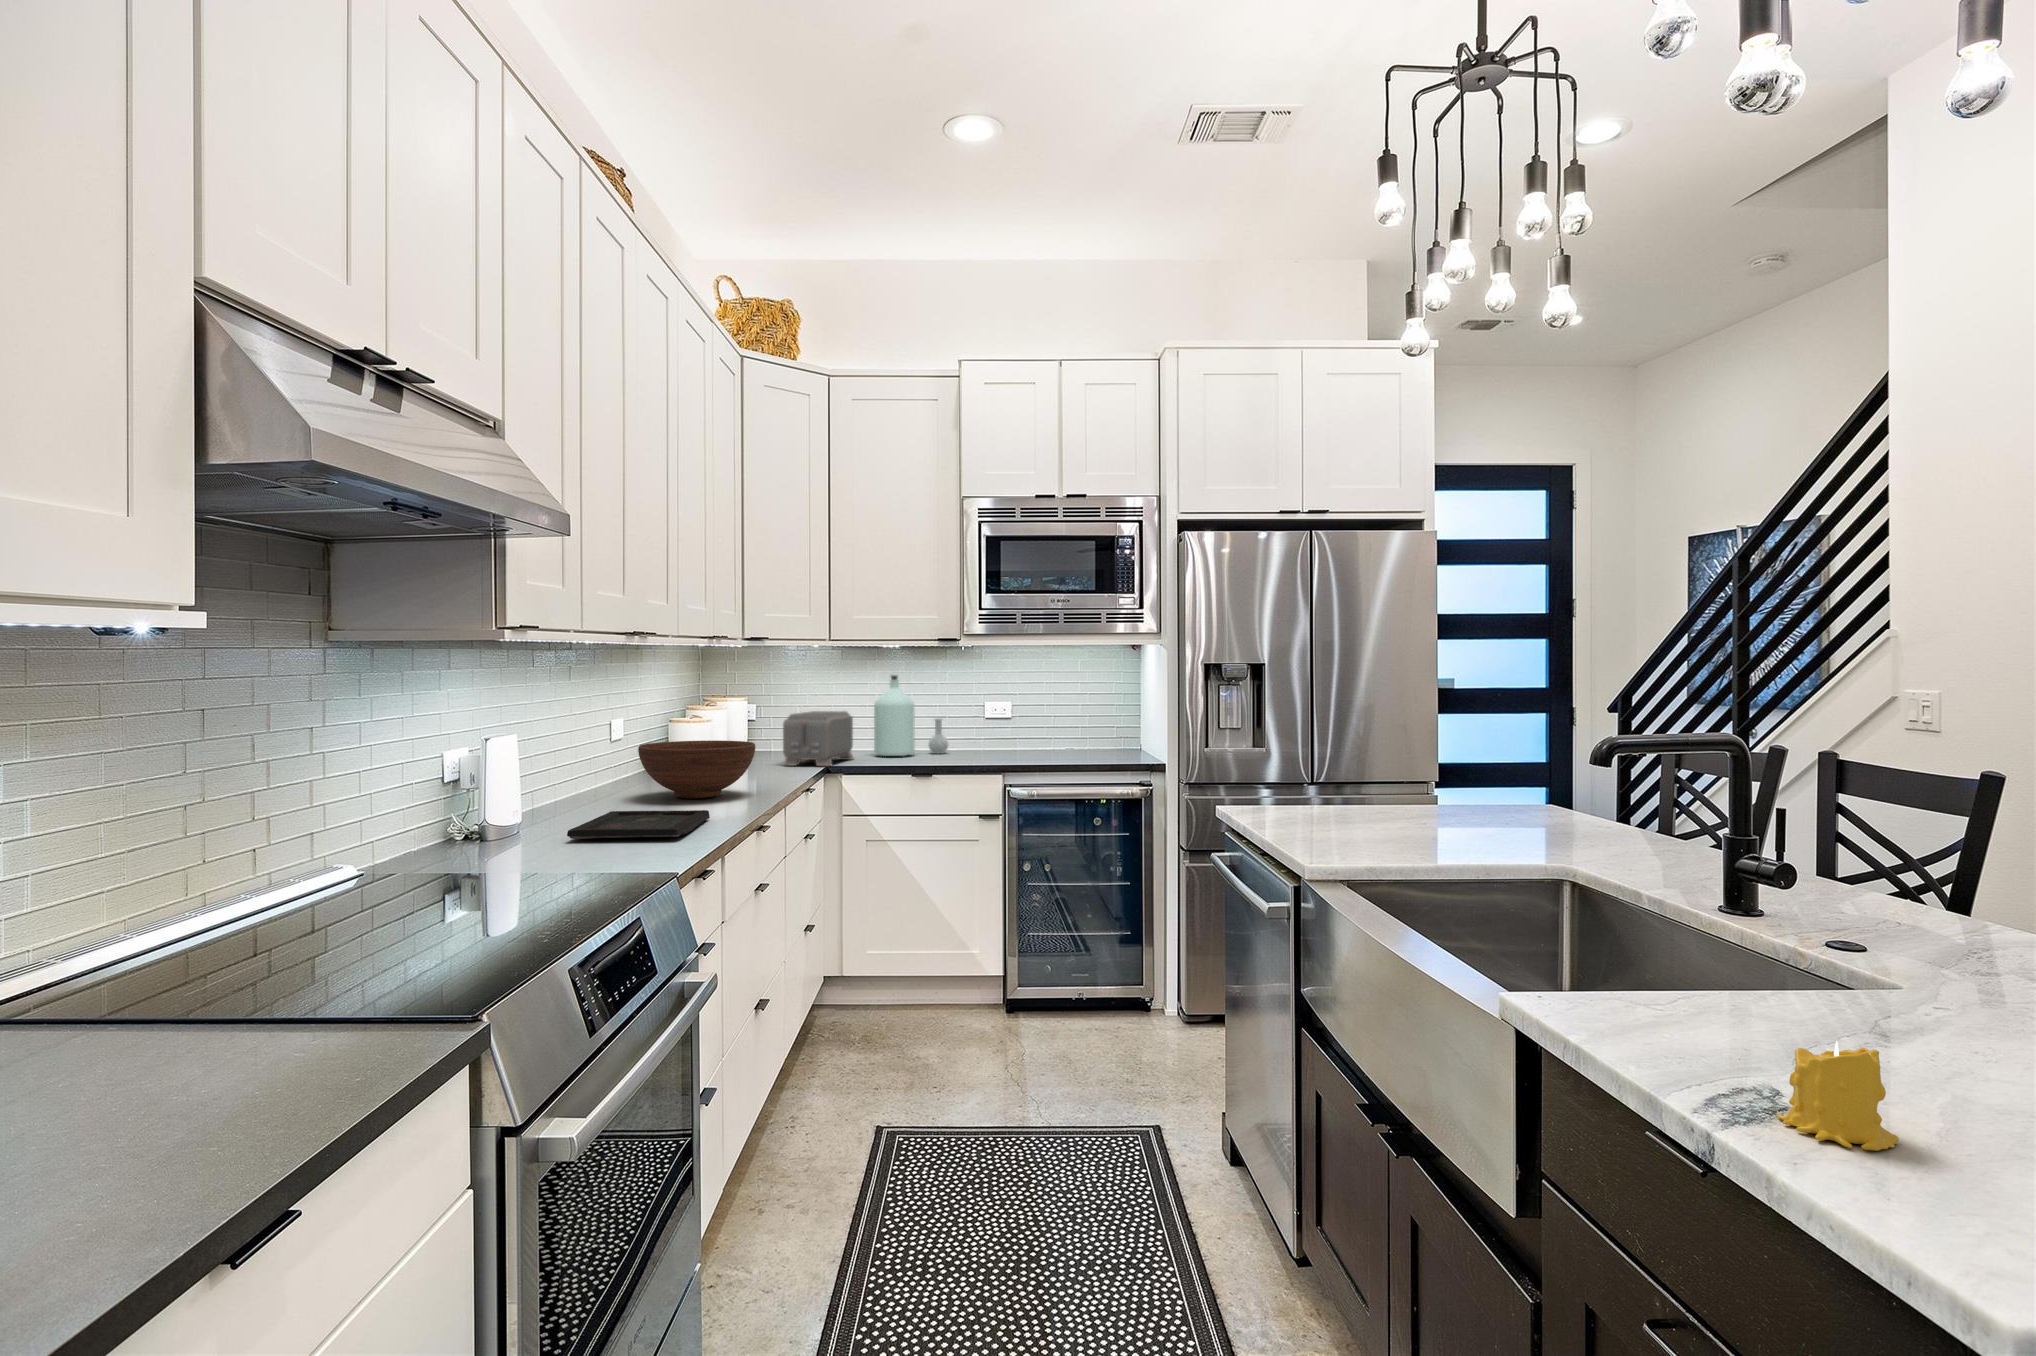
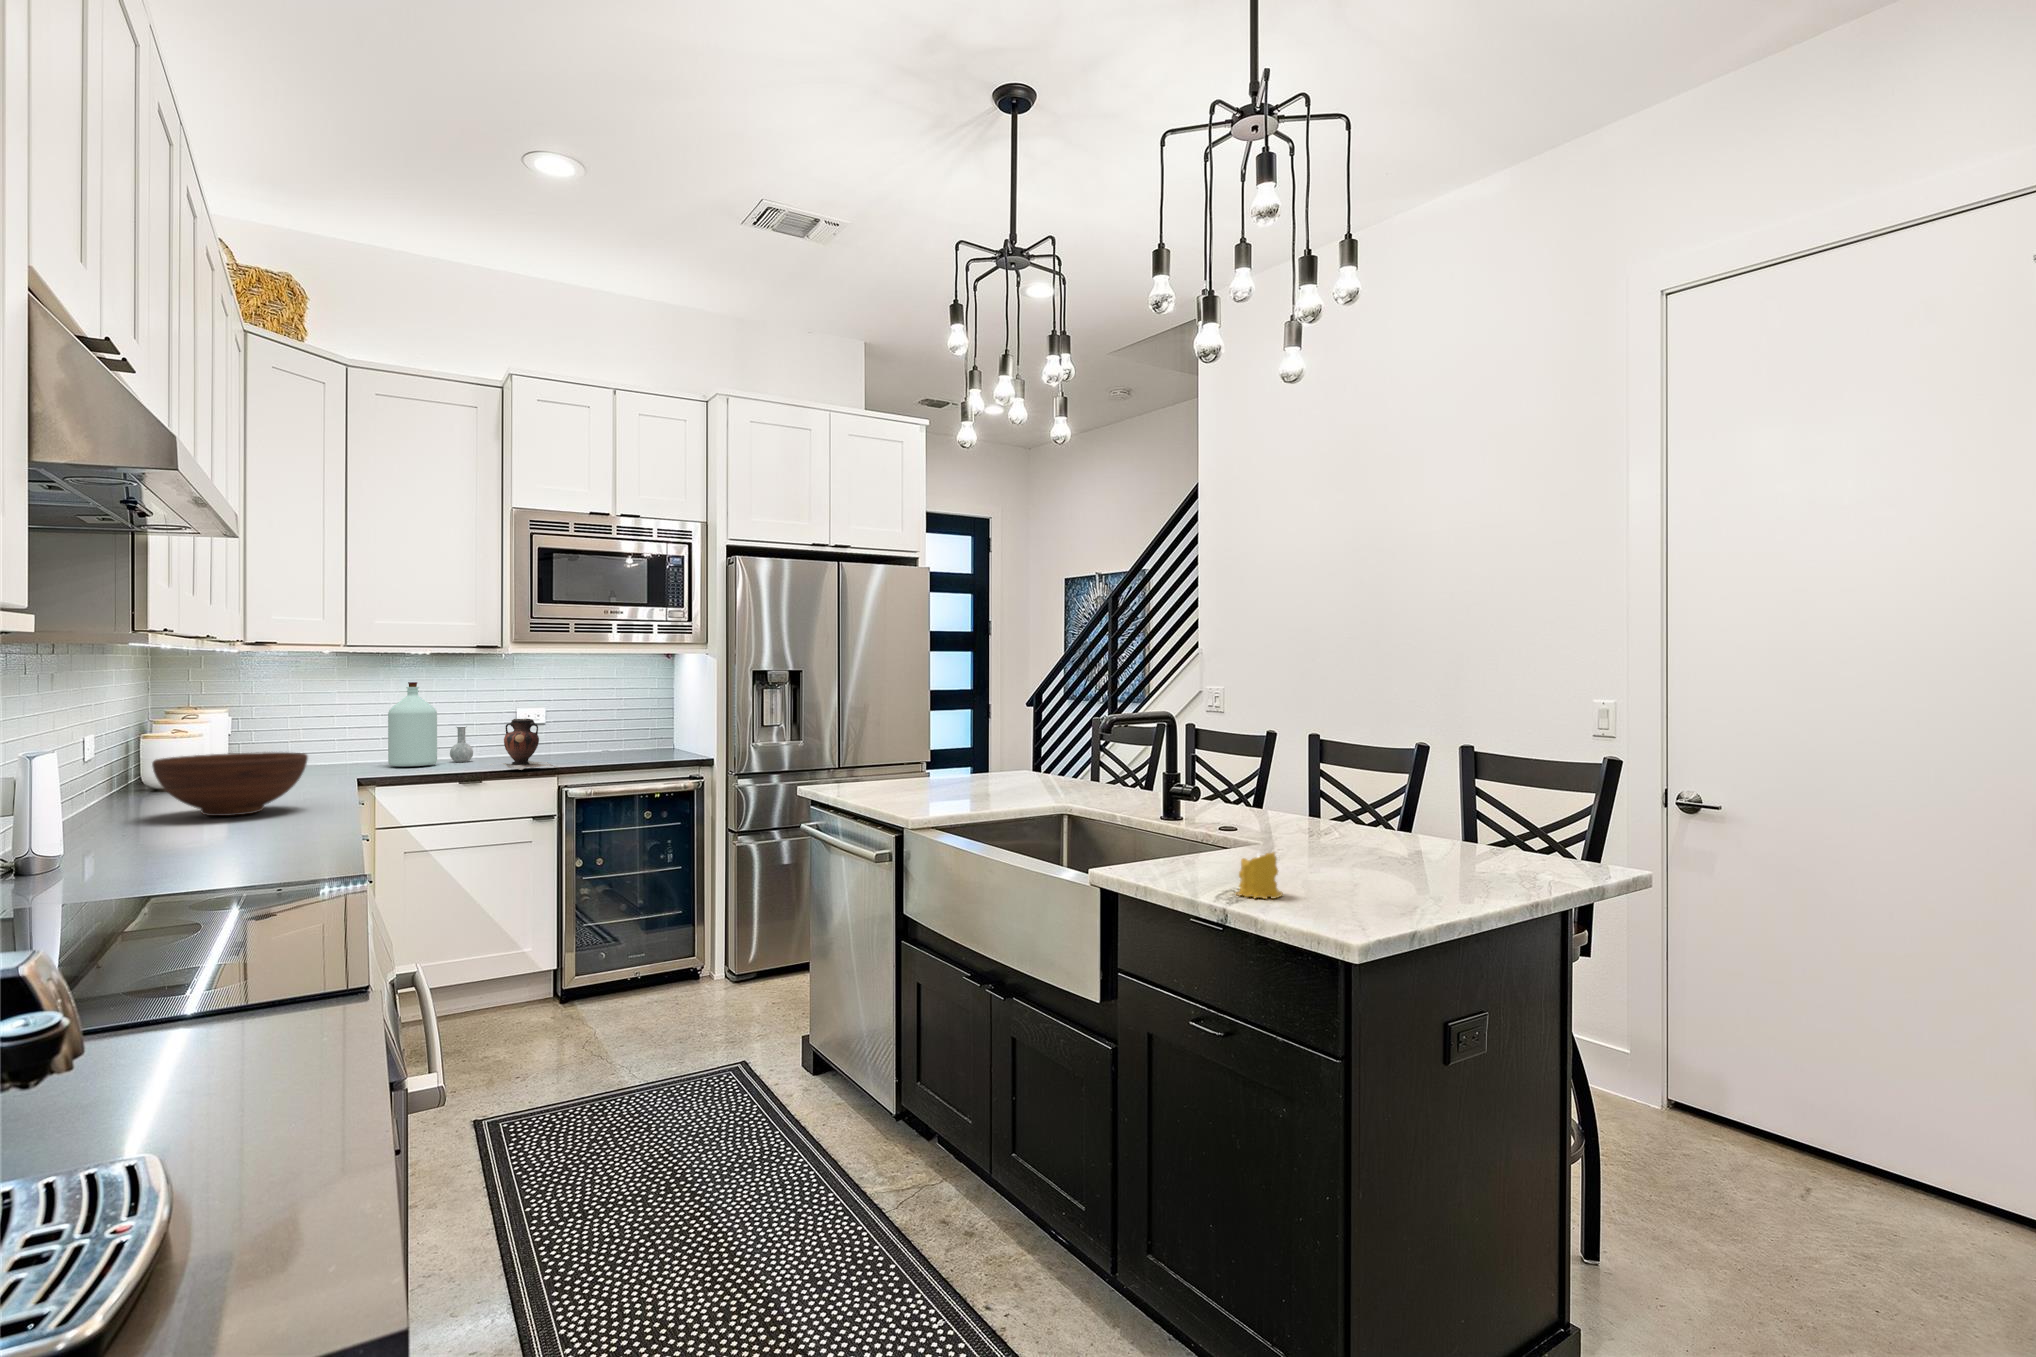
toaster: present [783,711,853,766] -> none [288,721,368,781]
vase: none [945,713,1010,766] -> present [490,719,558,770]
tray: present [567,810,710,839] -> none [144,822,293,859]

